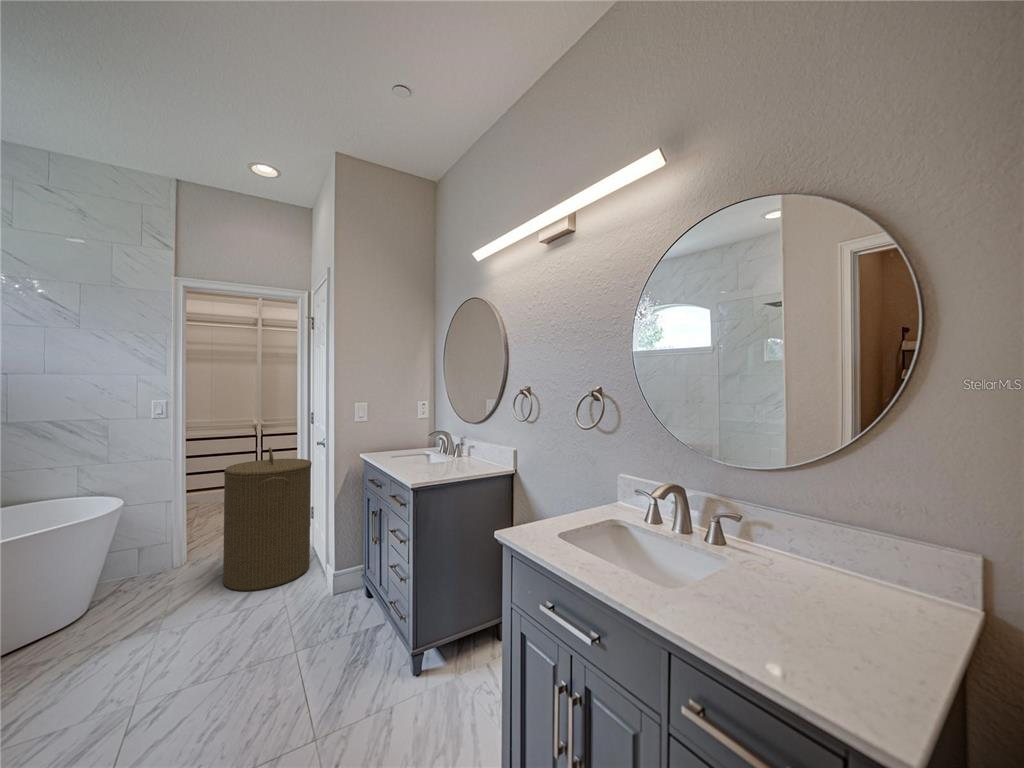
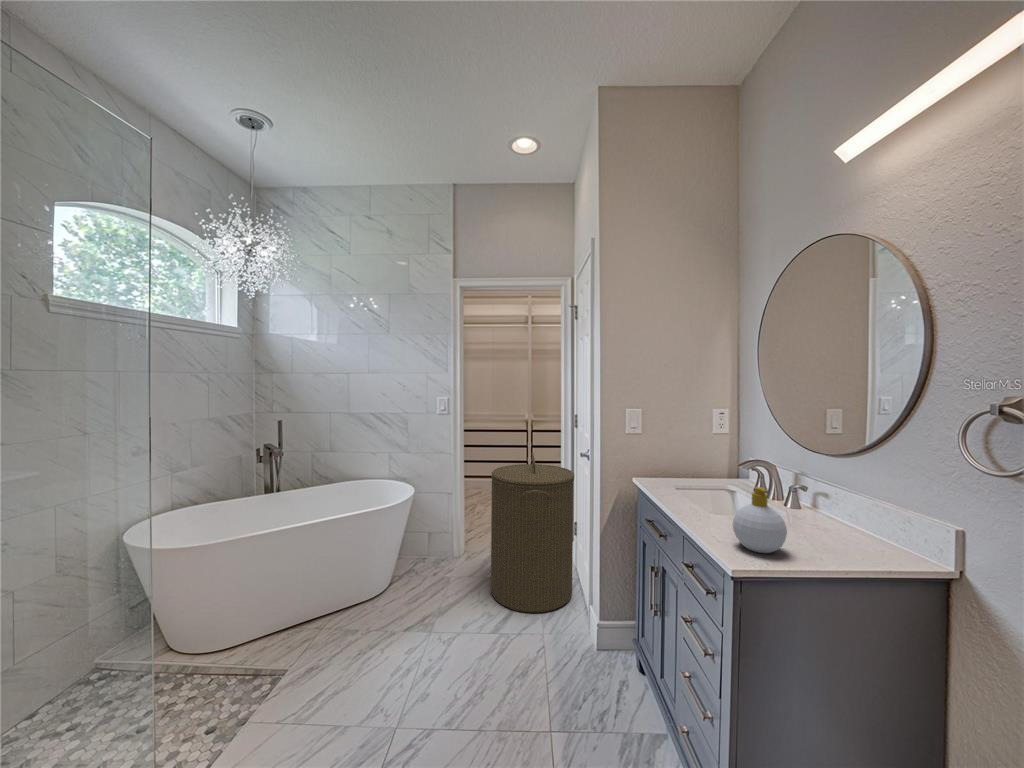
soap bottle: none [418,440,445,477] -> present [733,487,787,553]

